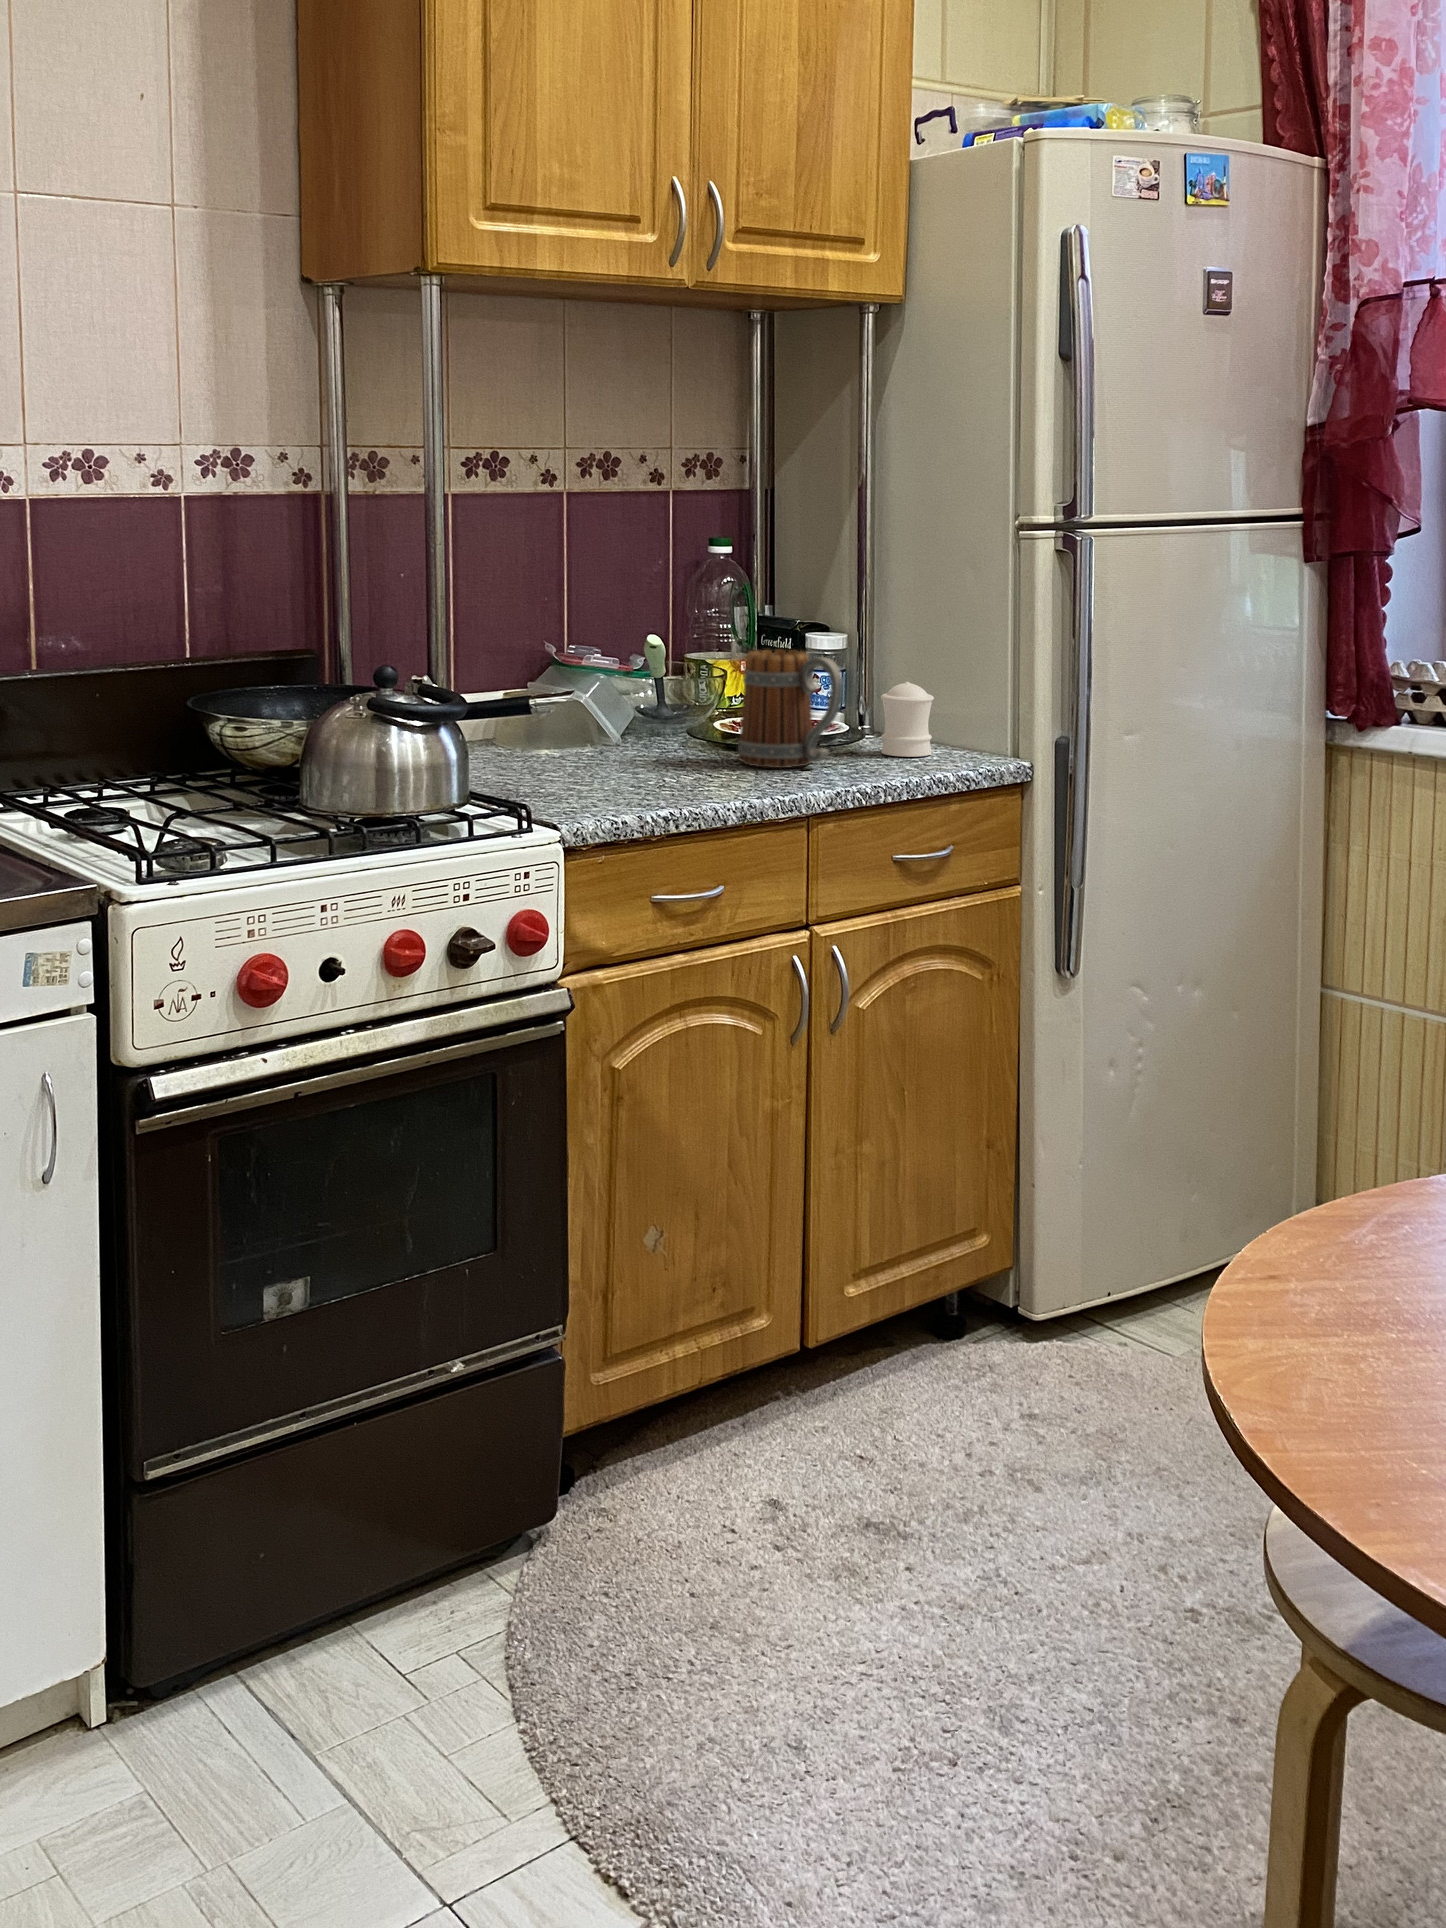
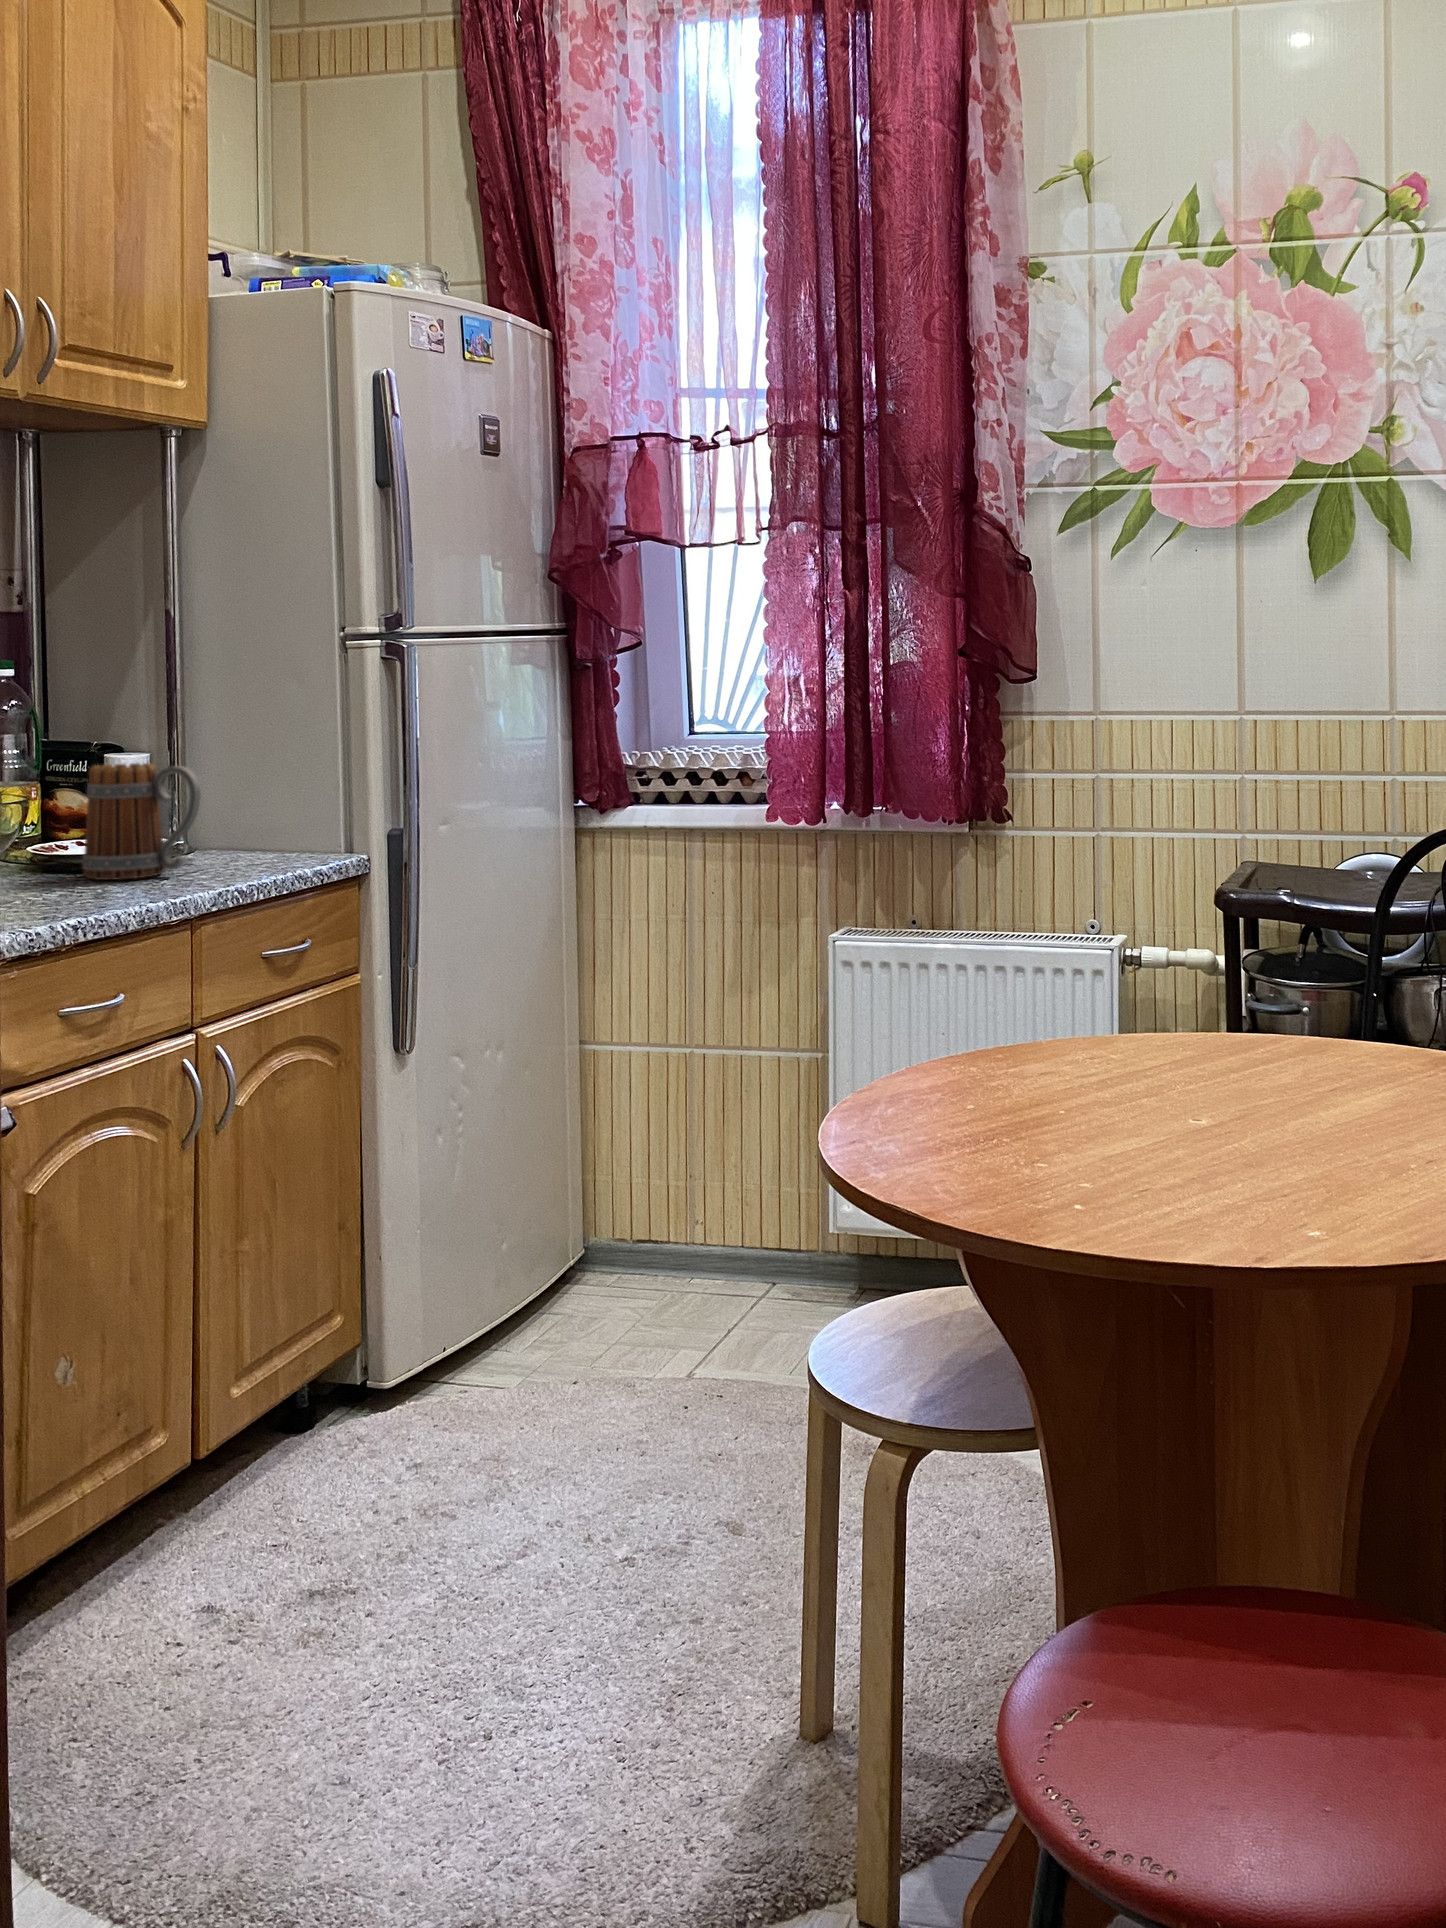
salt shaker: present [881,682,934,757] -> none [217,789,271,861]

